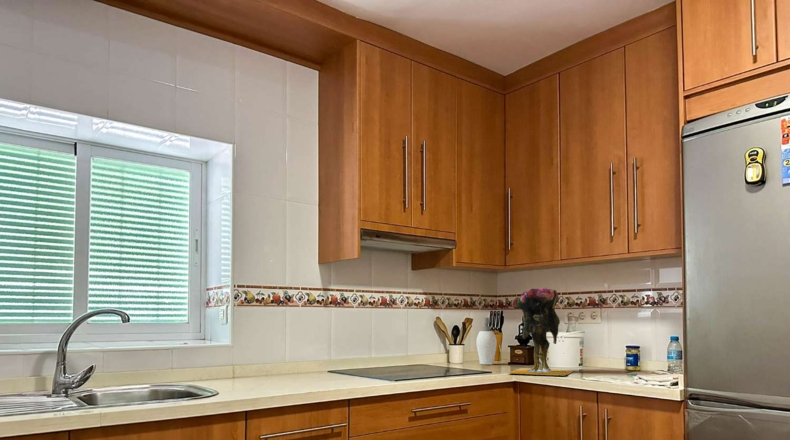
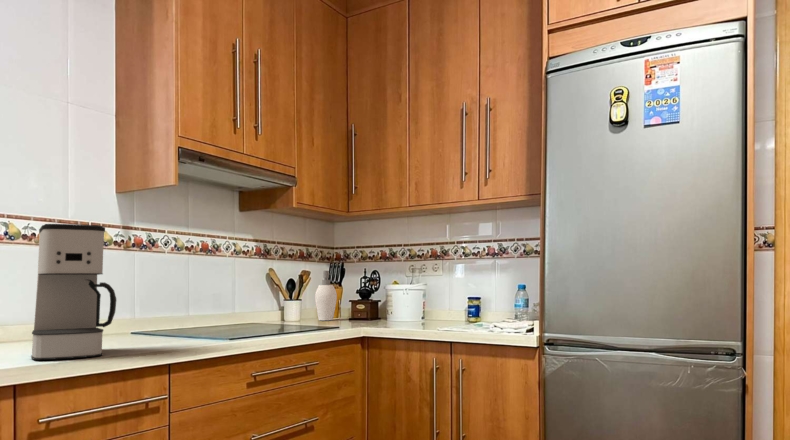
coffee maker: none [244,284,305,390] -> present [31,224,116,360]
vase: present [509,288,573,376] -> none [353,236,420,328]

